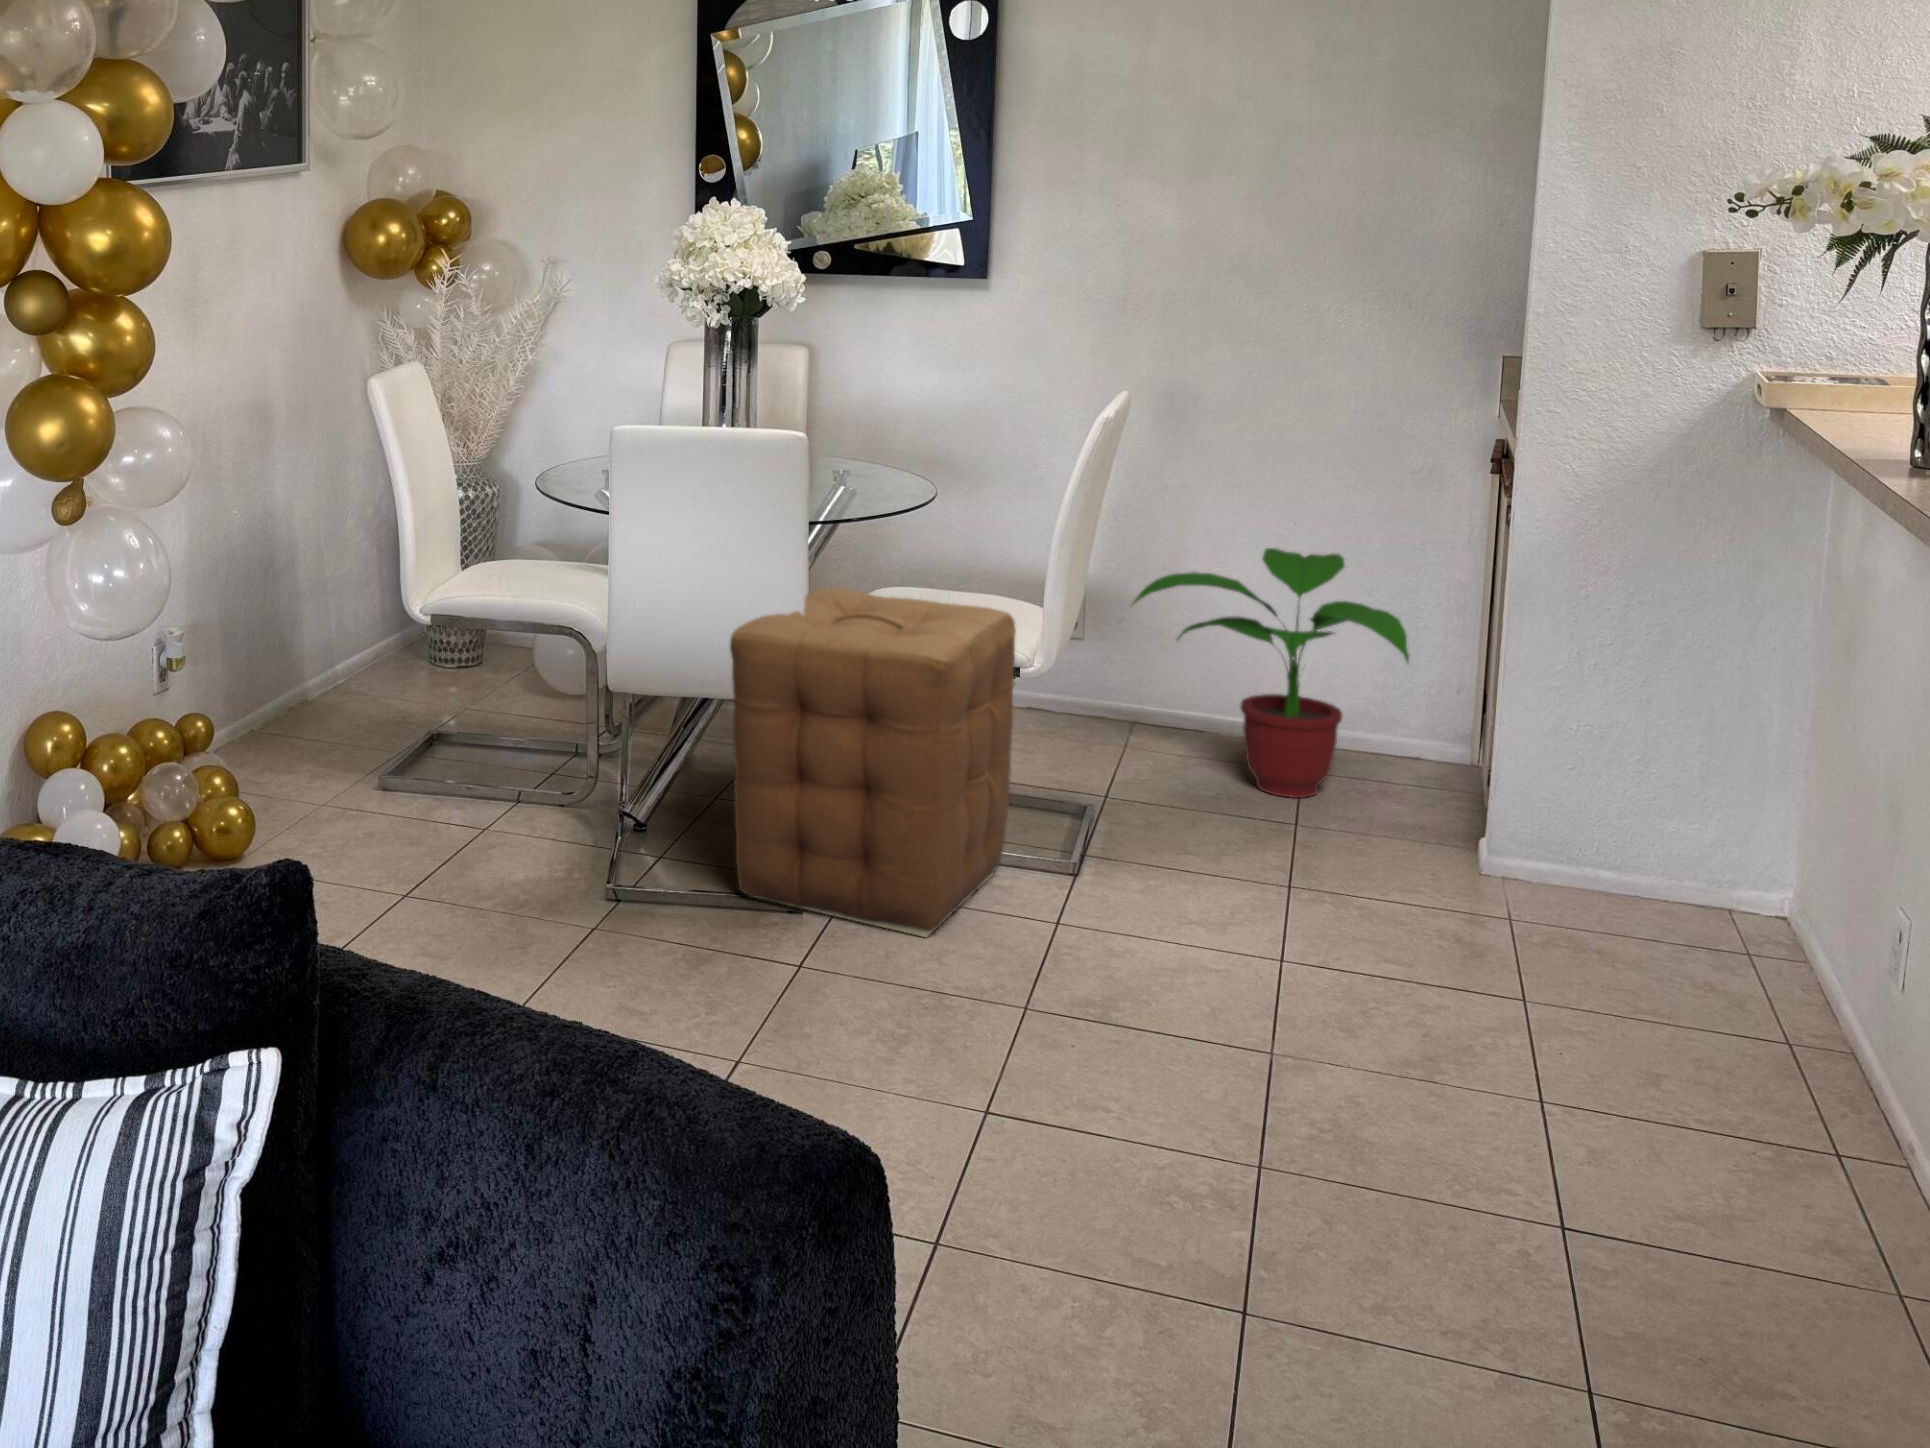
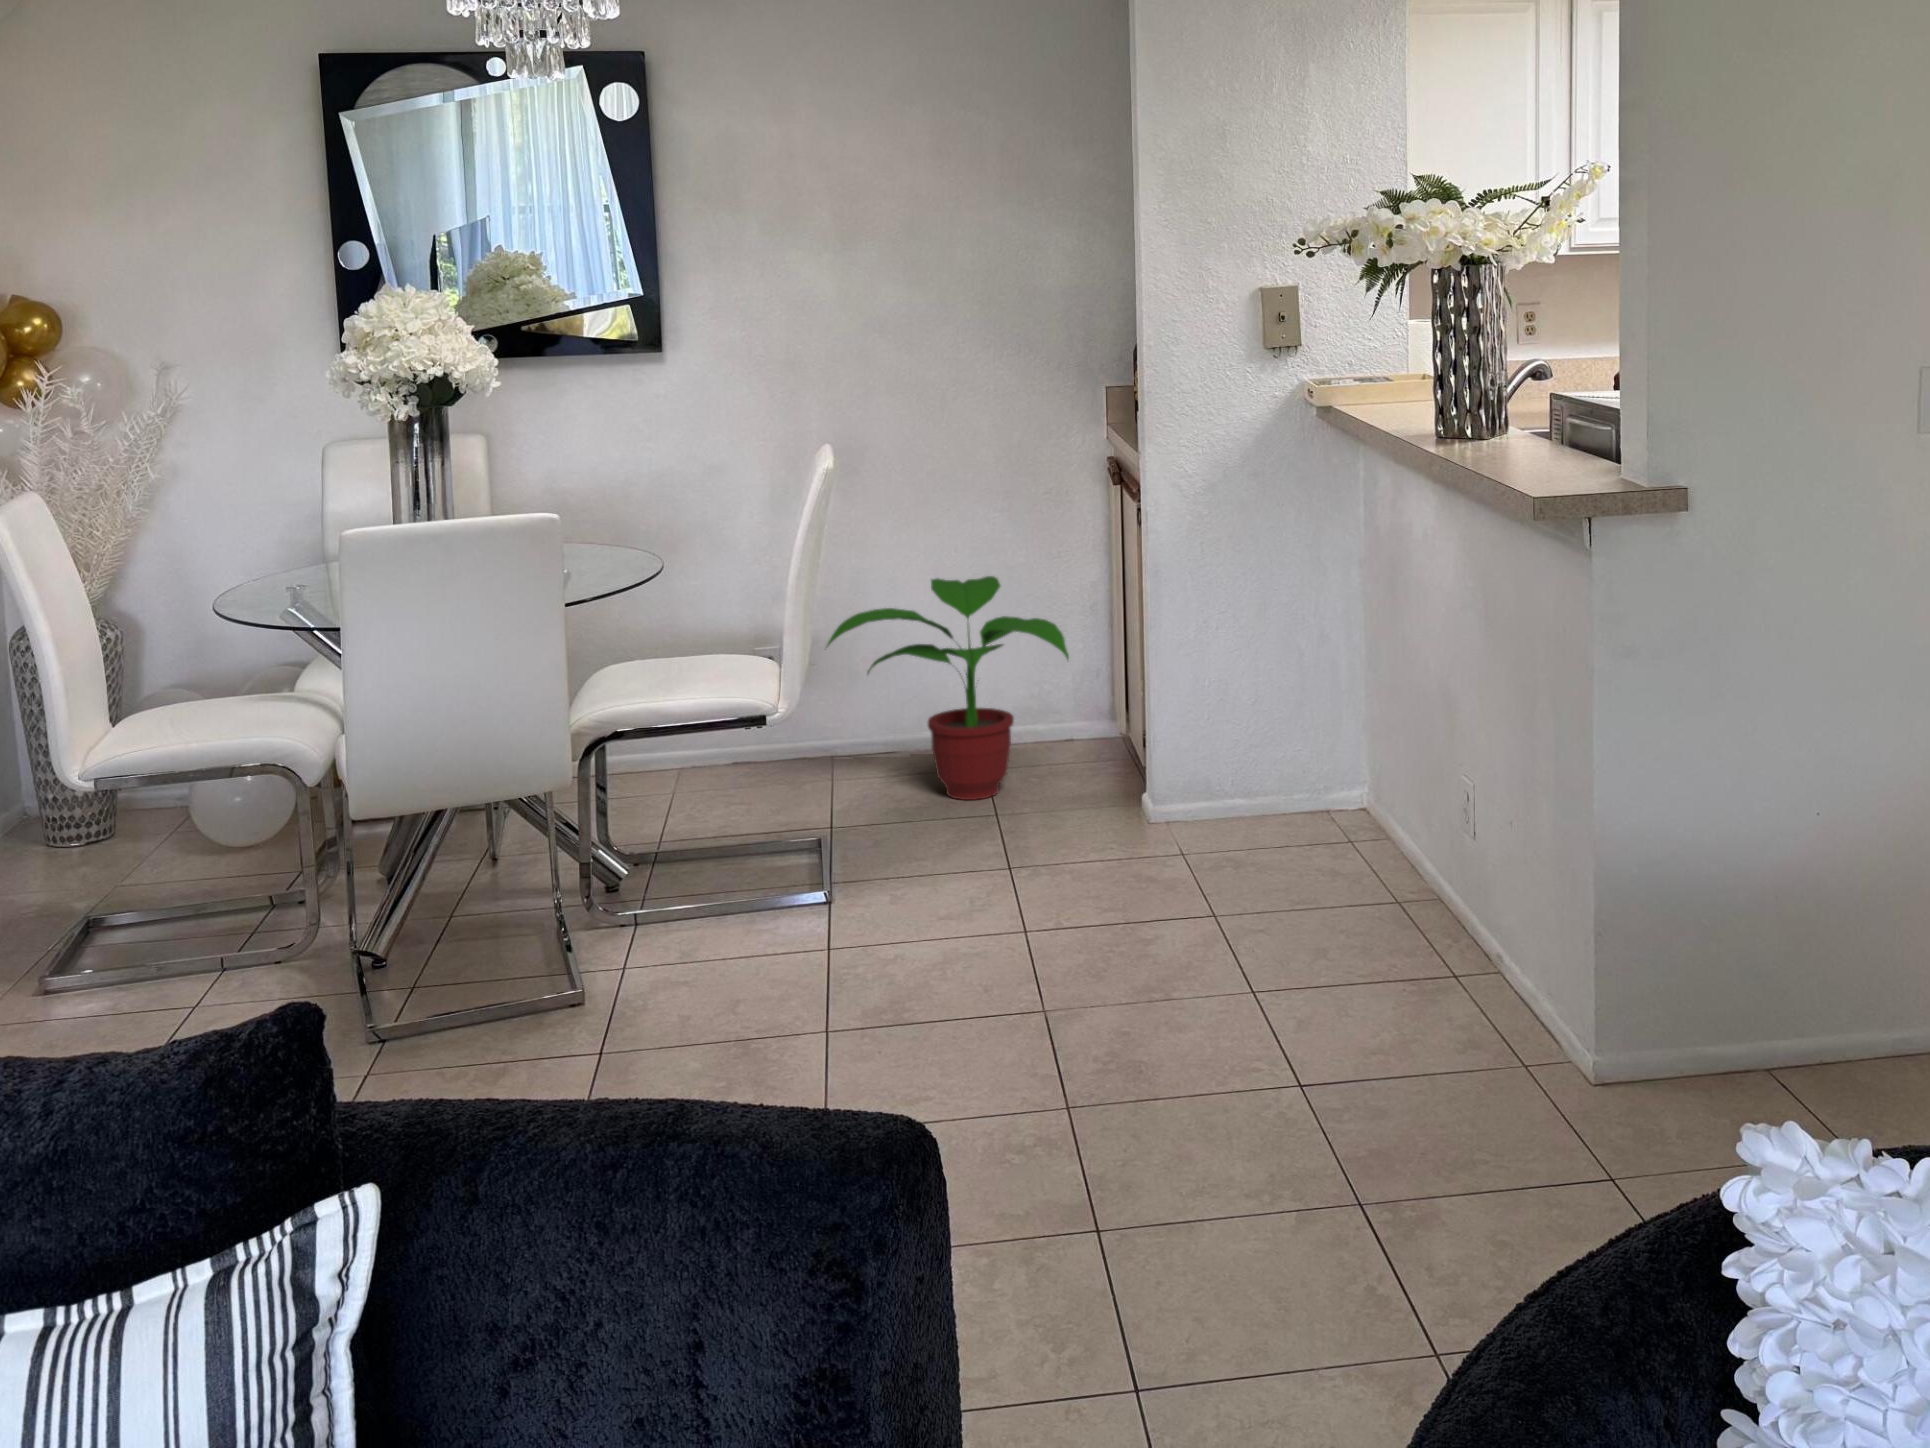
ottoman: present [730,588,1016,938] -> none [474,665,757,997]

